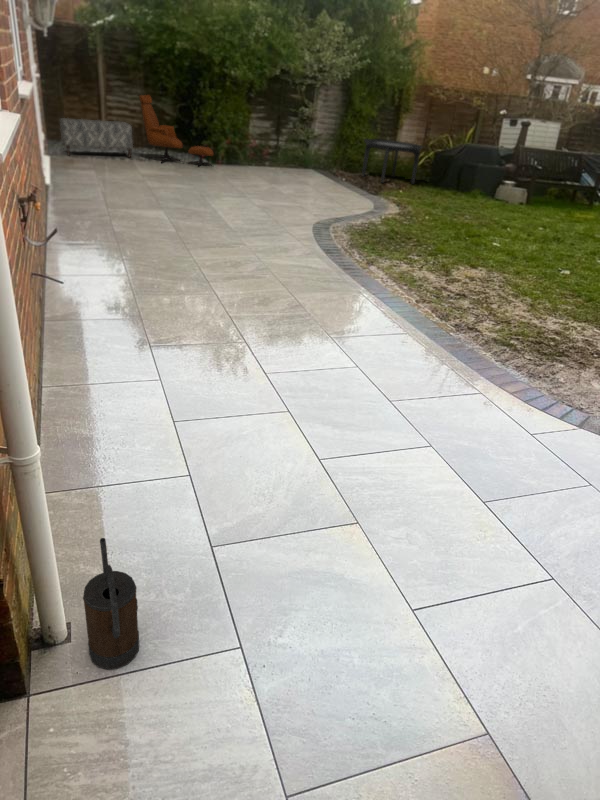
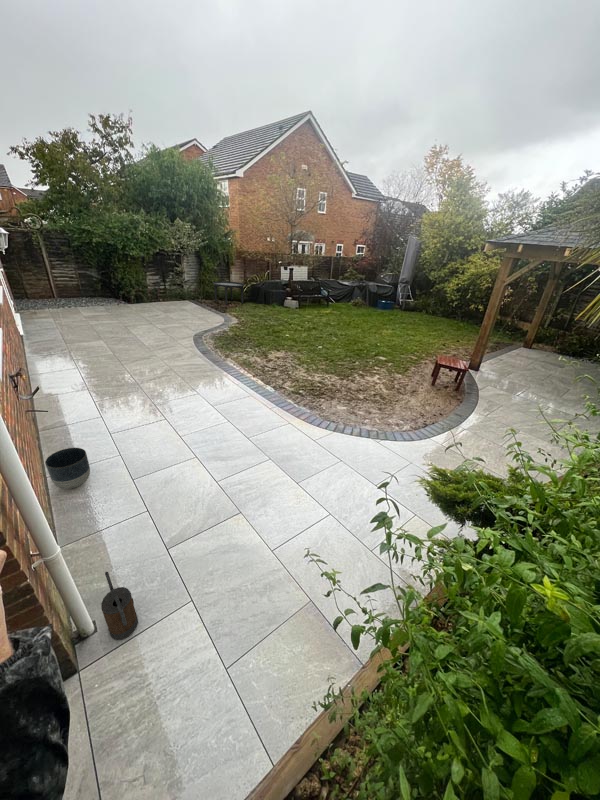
lounge chair: present [139,95,214,165] -> none [72,265,128,305]
bench: present [60,118,133,157] -> none [18,281,73,305]
planter: none [45,344,109,413] -> present [45,448,90,489]

